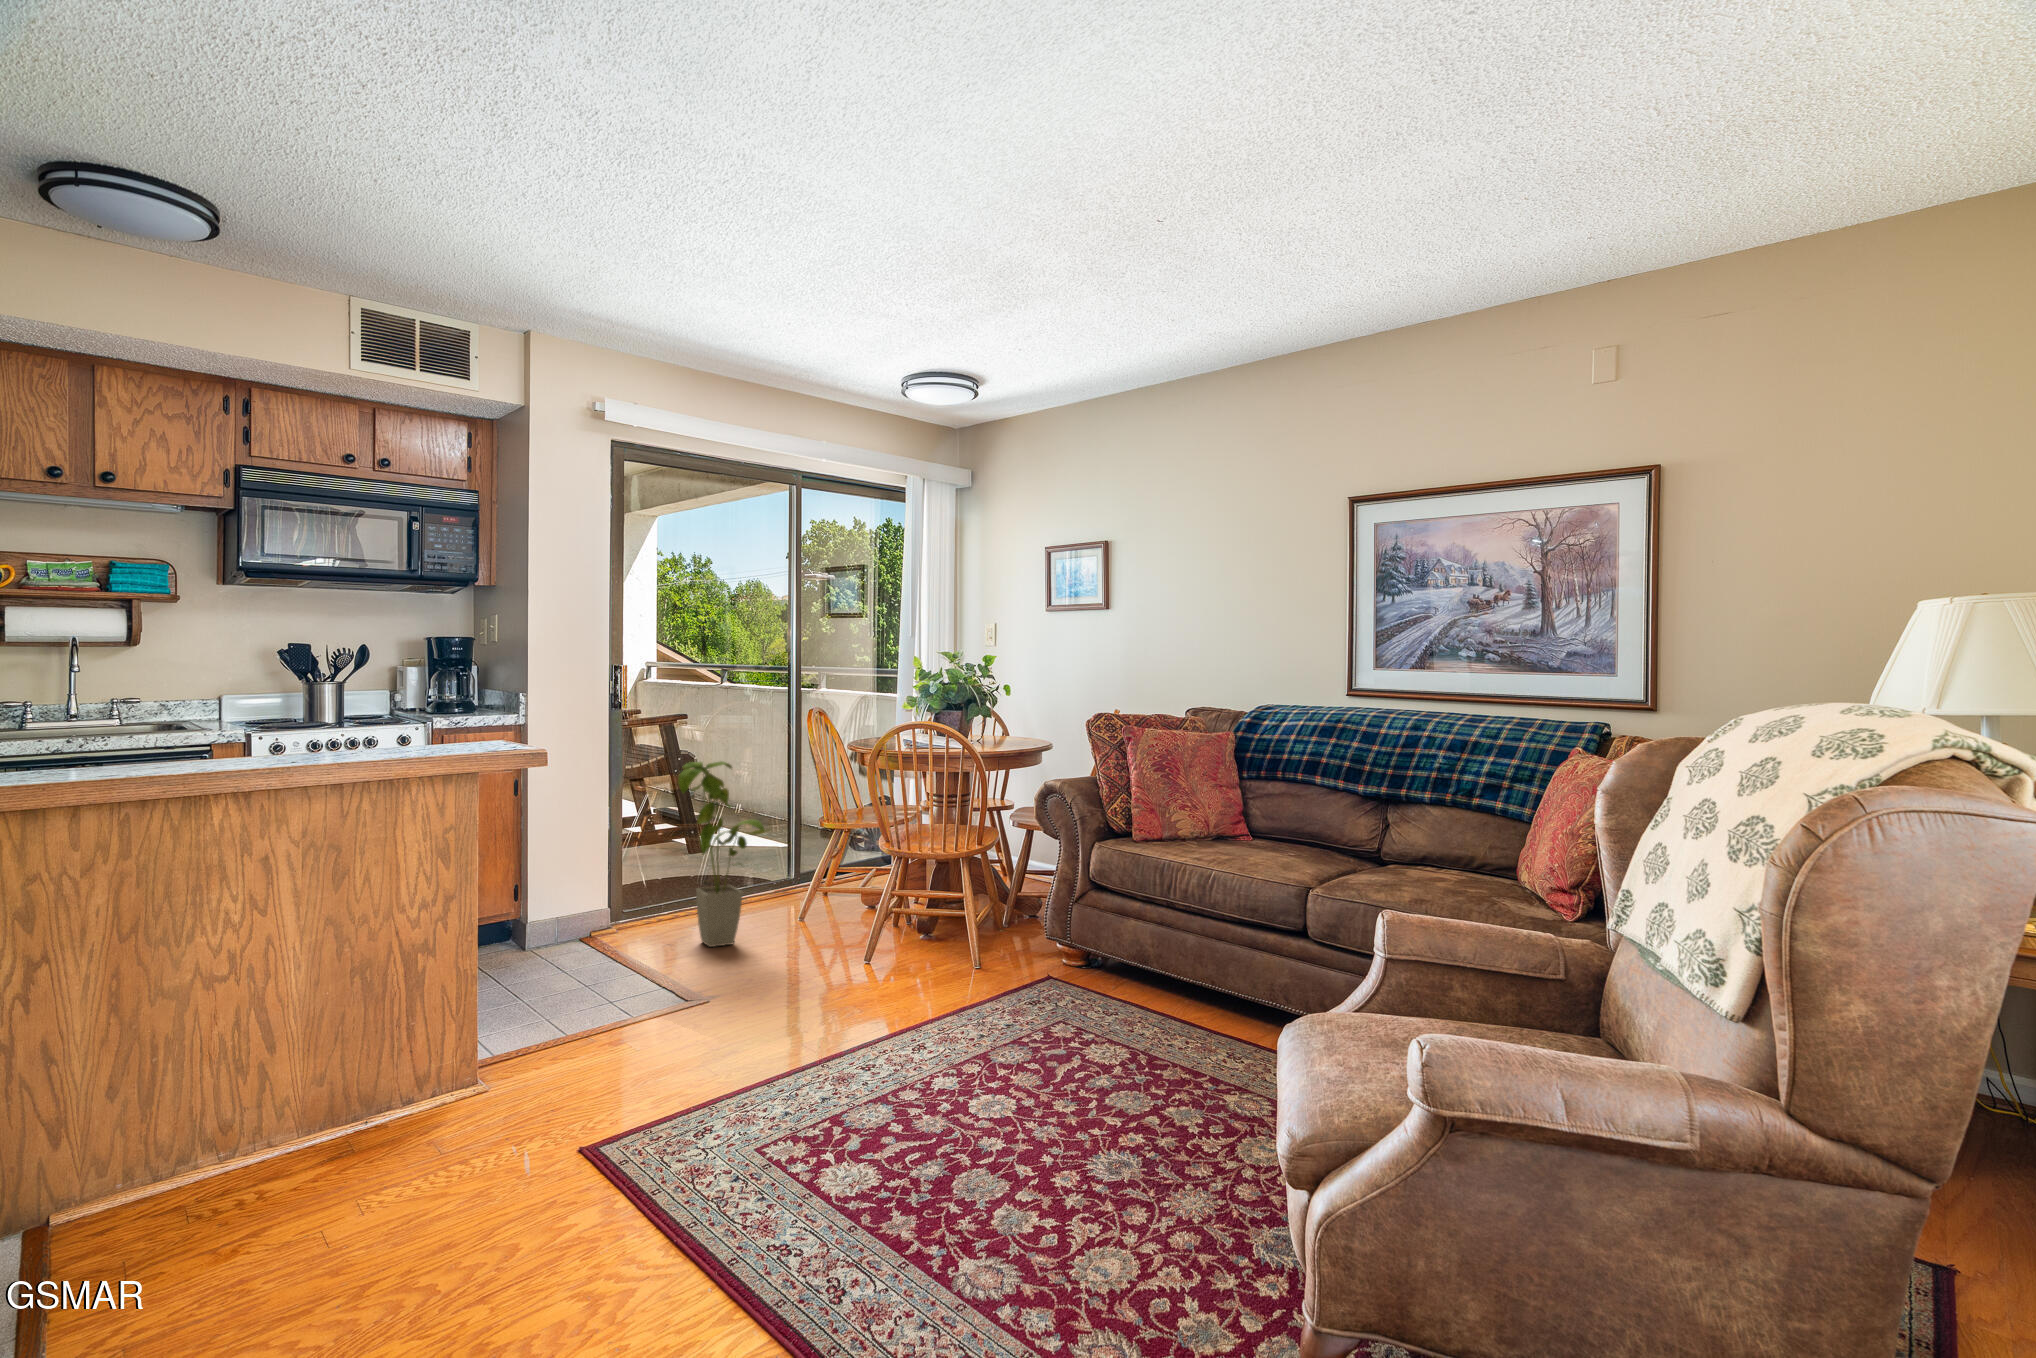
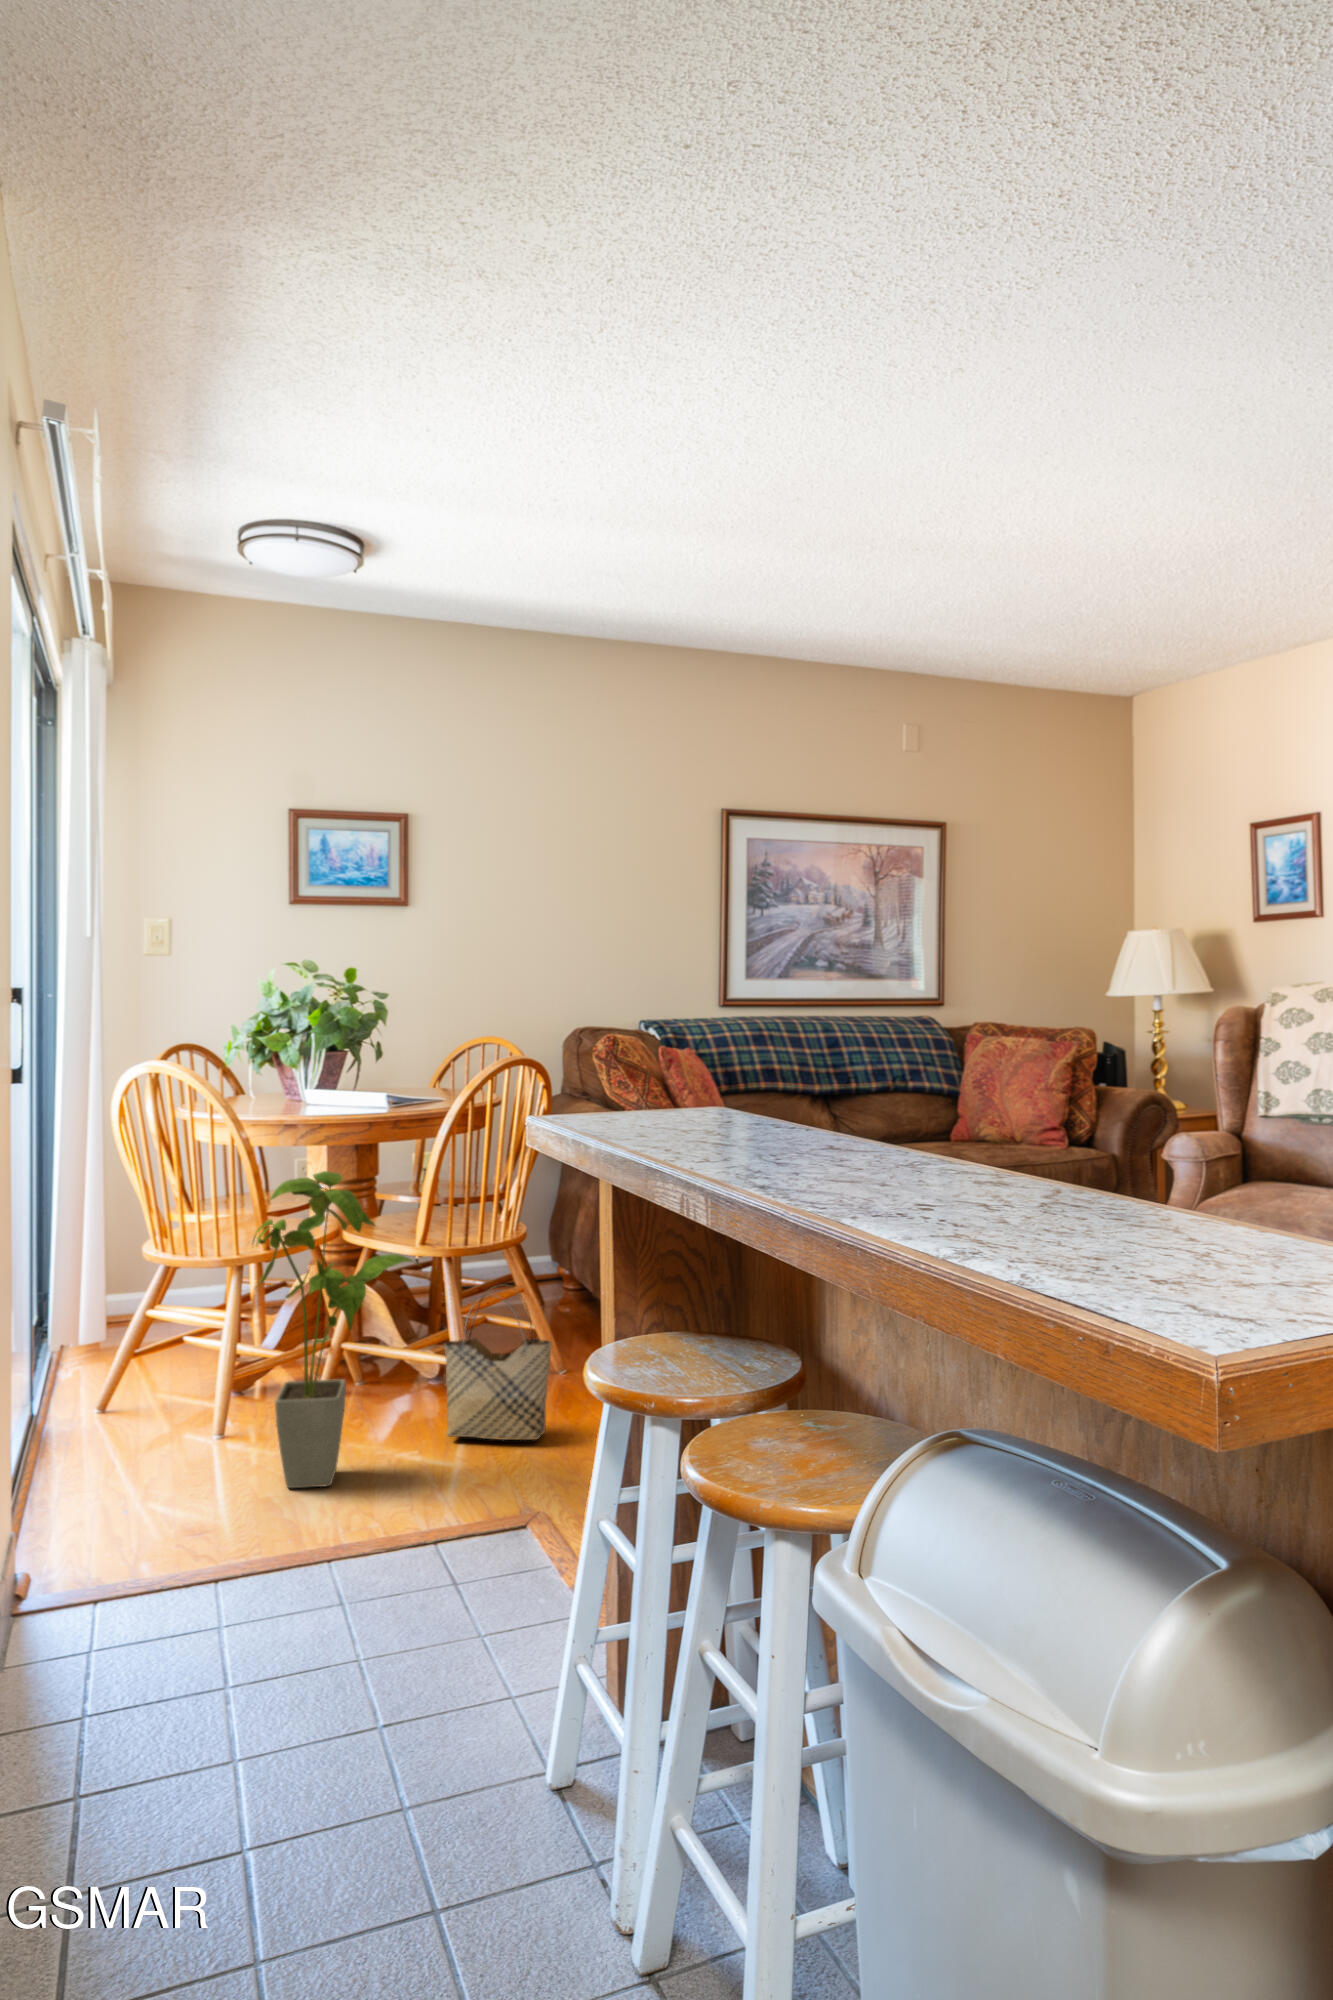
woven basket: none [796,861,845,970] -> present [443,1284,552,1440]

